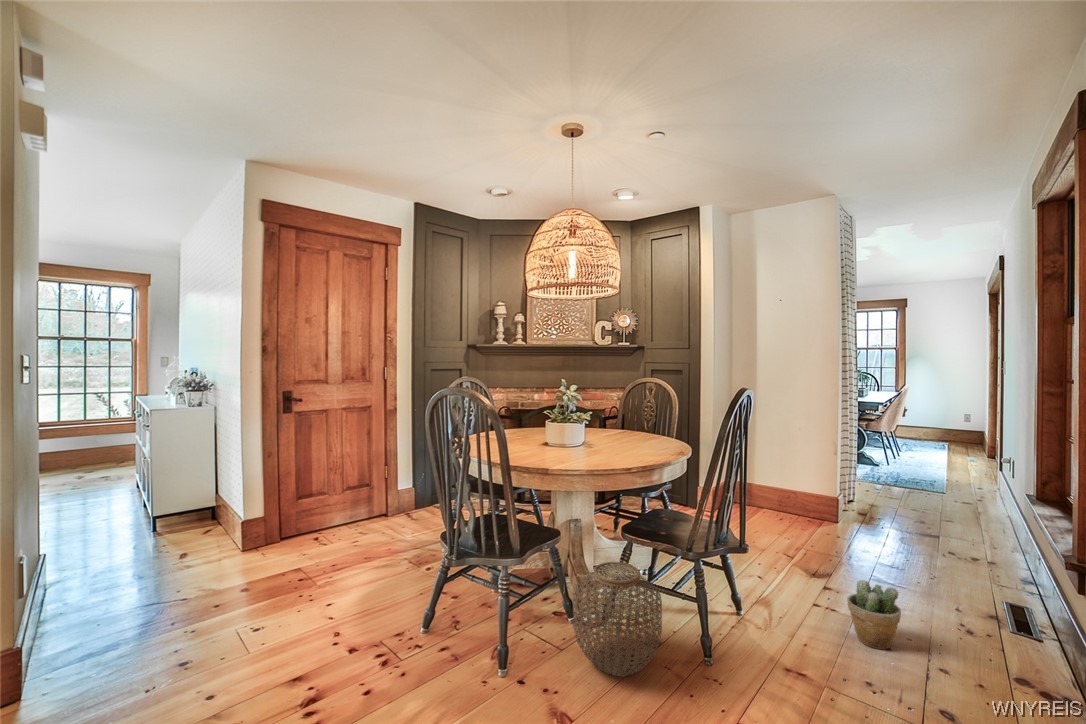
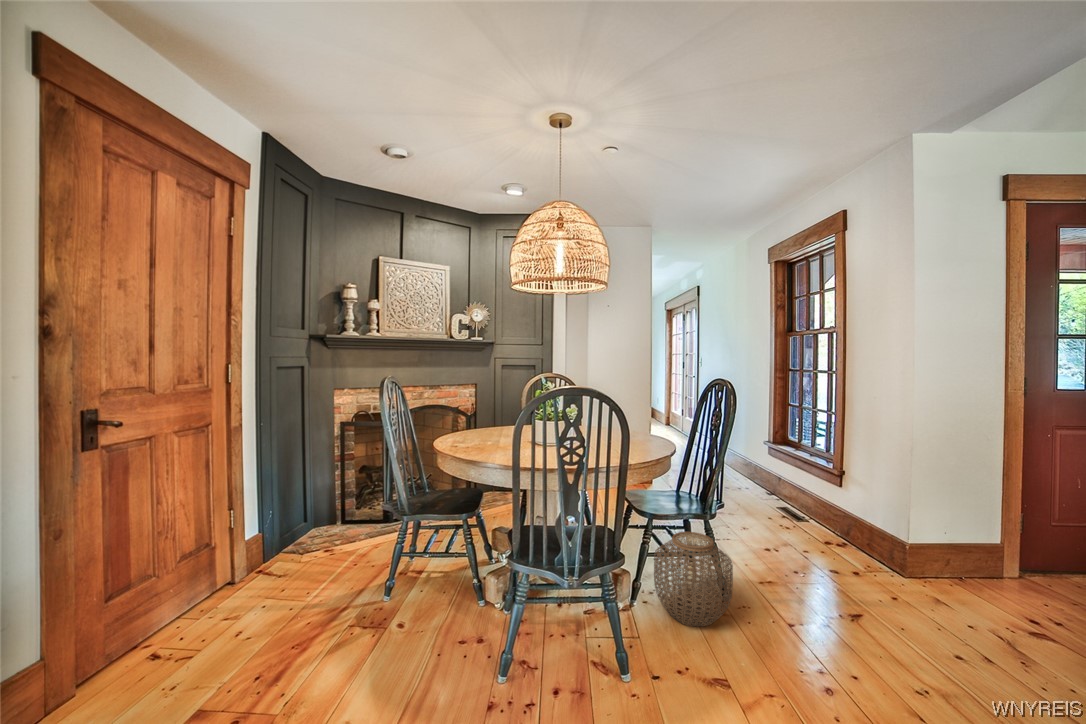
potted plant: present [847,580,901,649] -> none [743,504,775,546]

